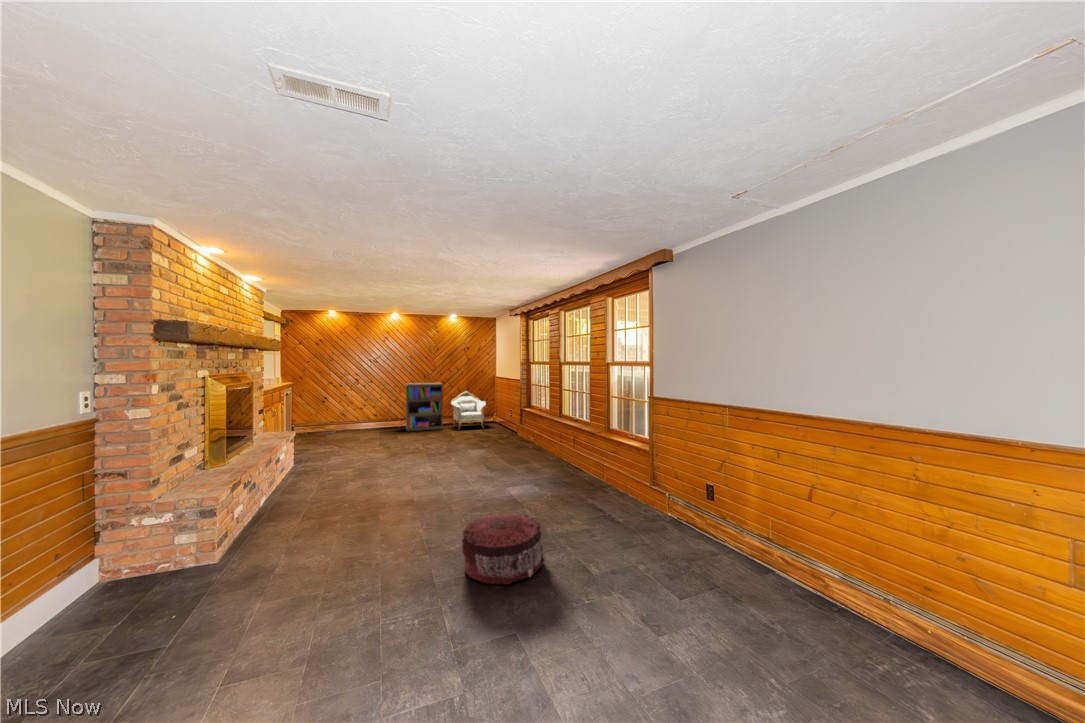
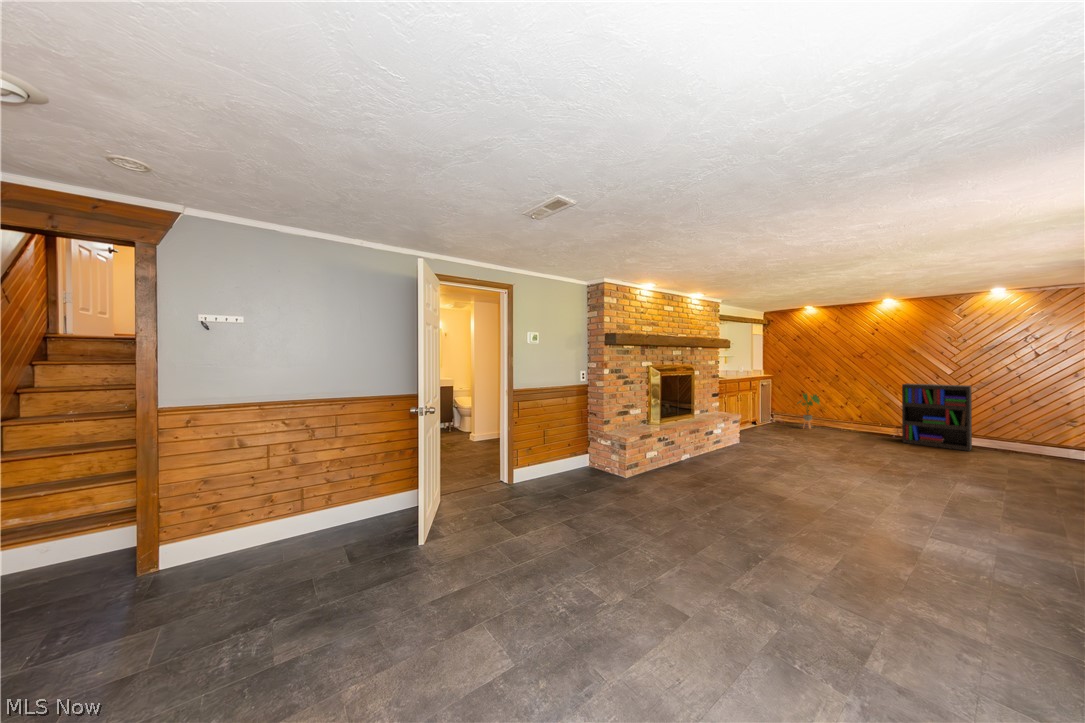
armchair: present [451,392,486,430] -> none [988,402,1082,467]
house plant: none [322,398,345,435] -> present [797,393,820,429]
pouf: present [462,513,545,584] -> none [729,522,837,613]

